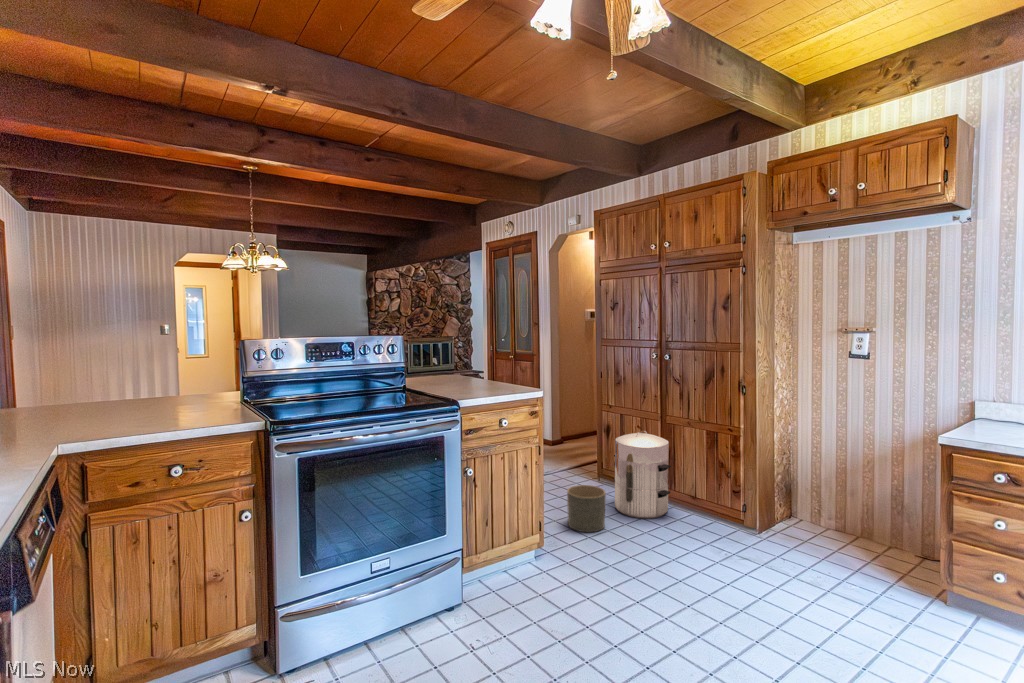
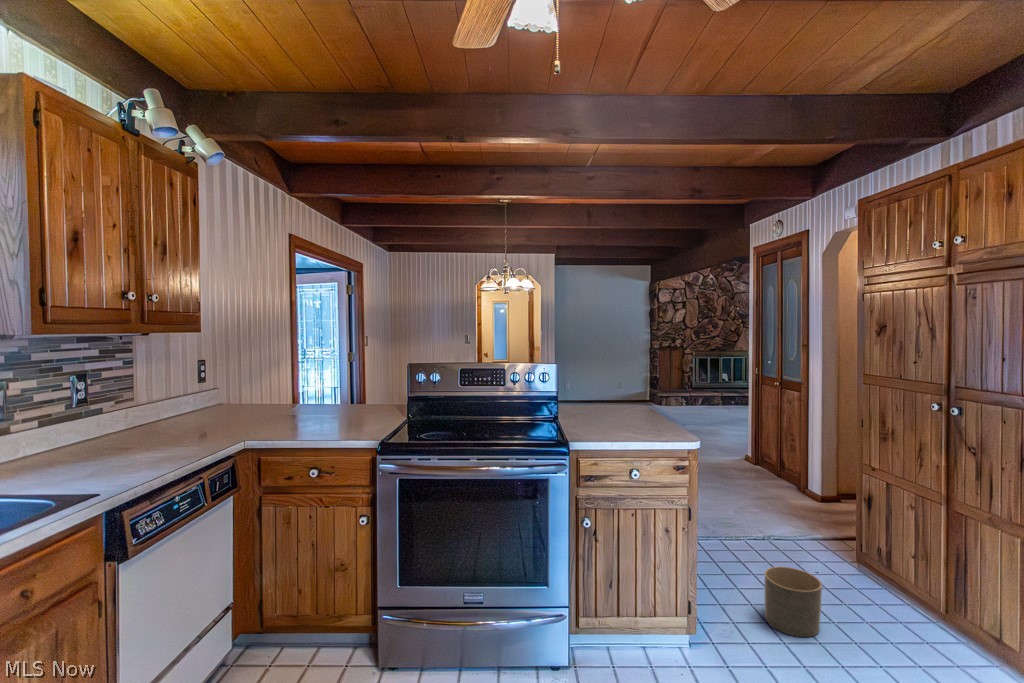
waste bin: present [614,431,671,519] -> none [853,513,949,647]

